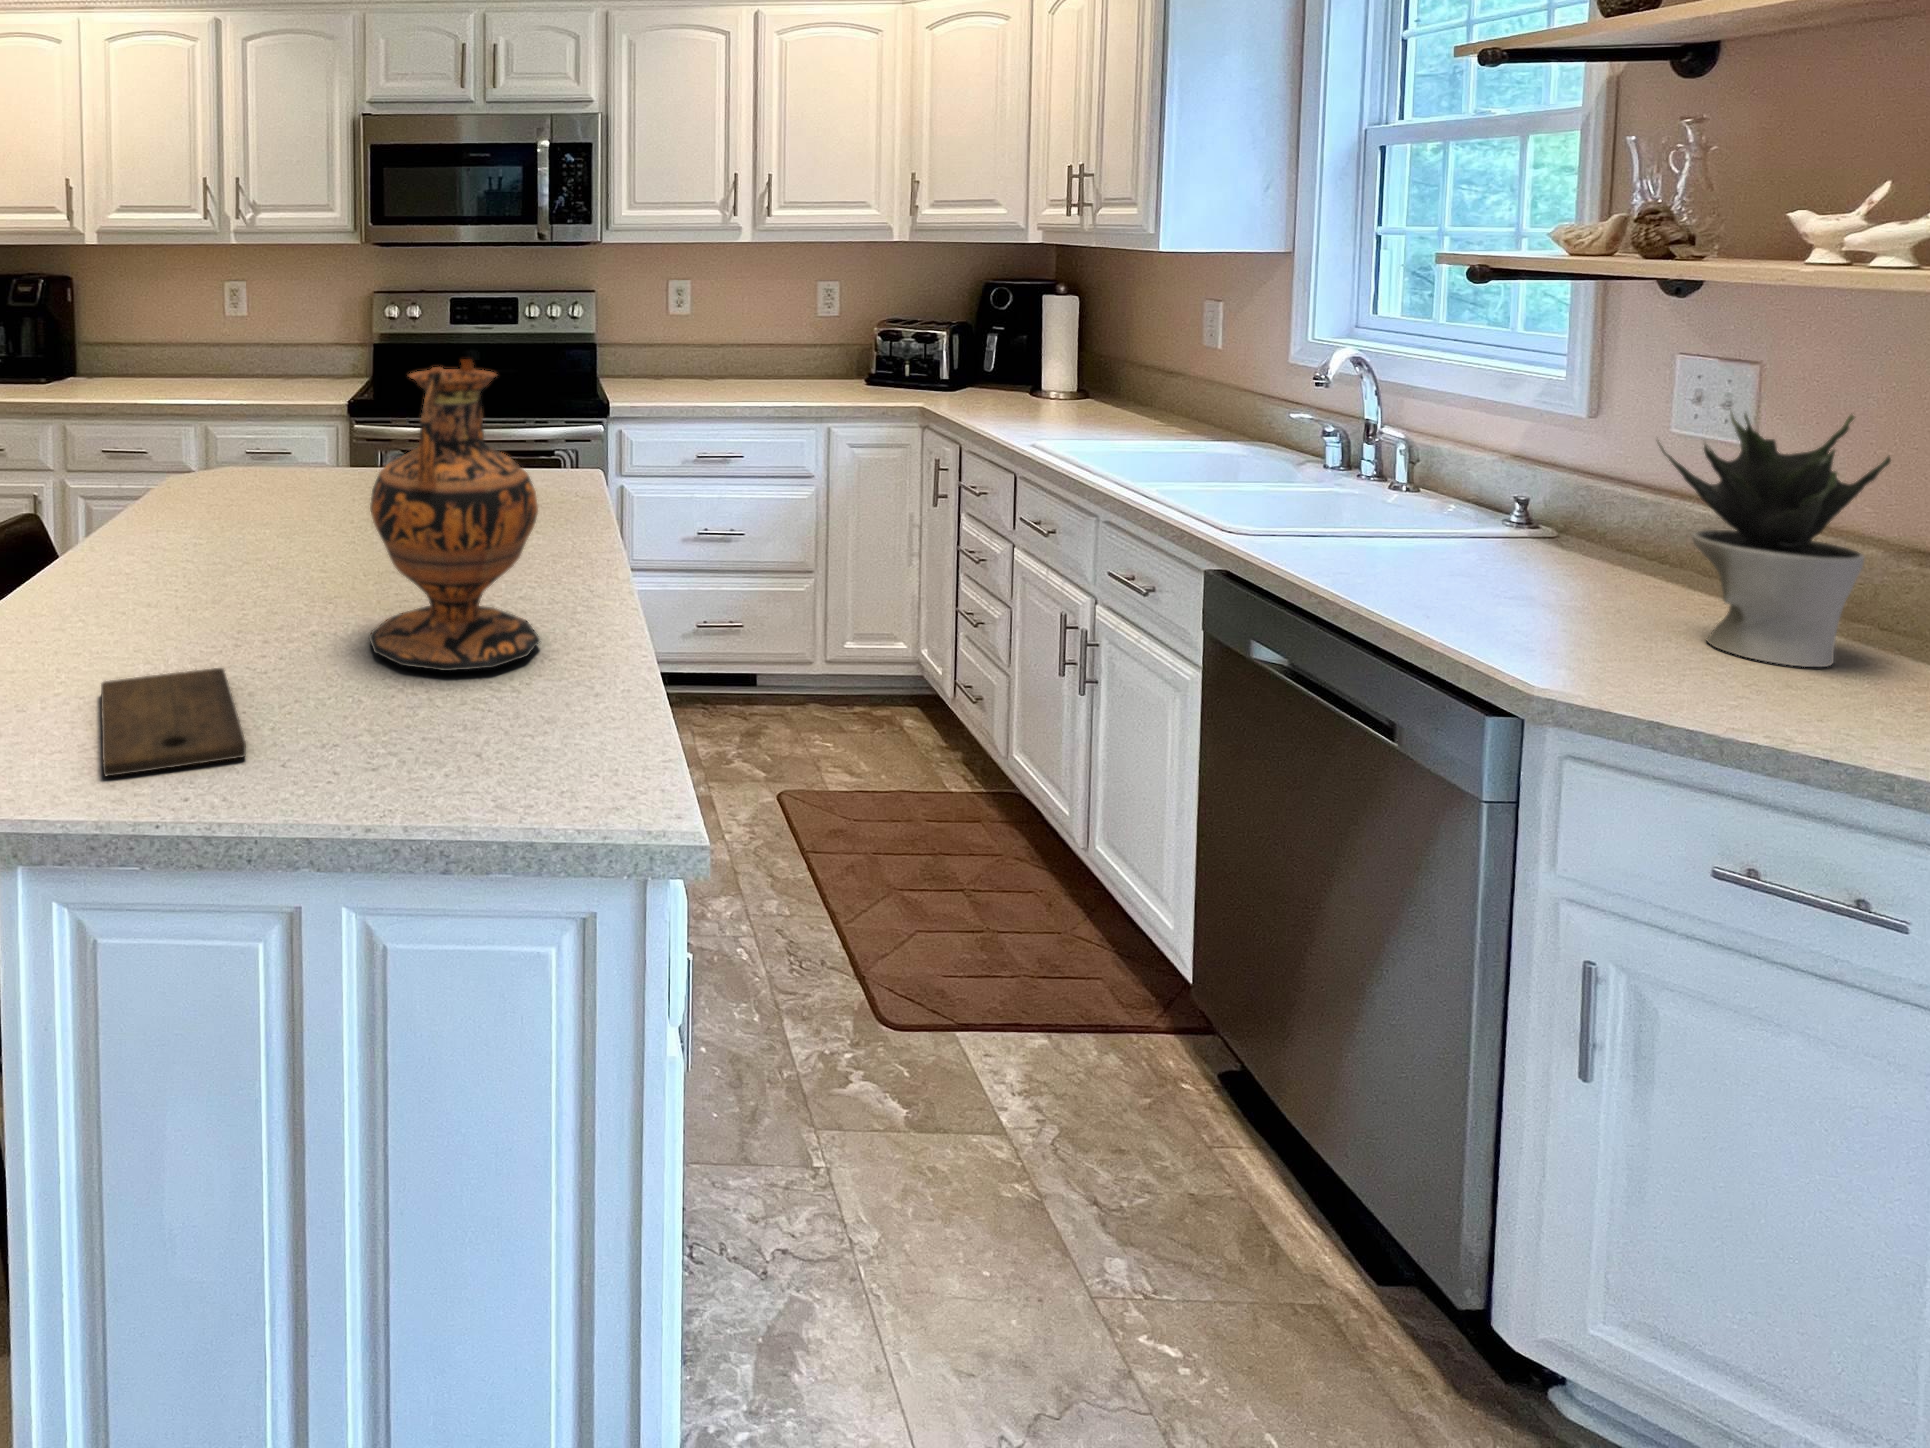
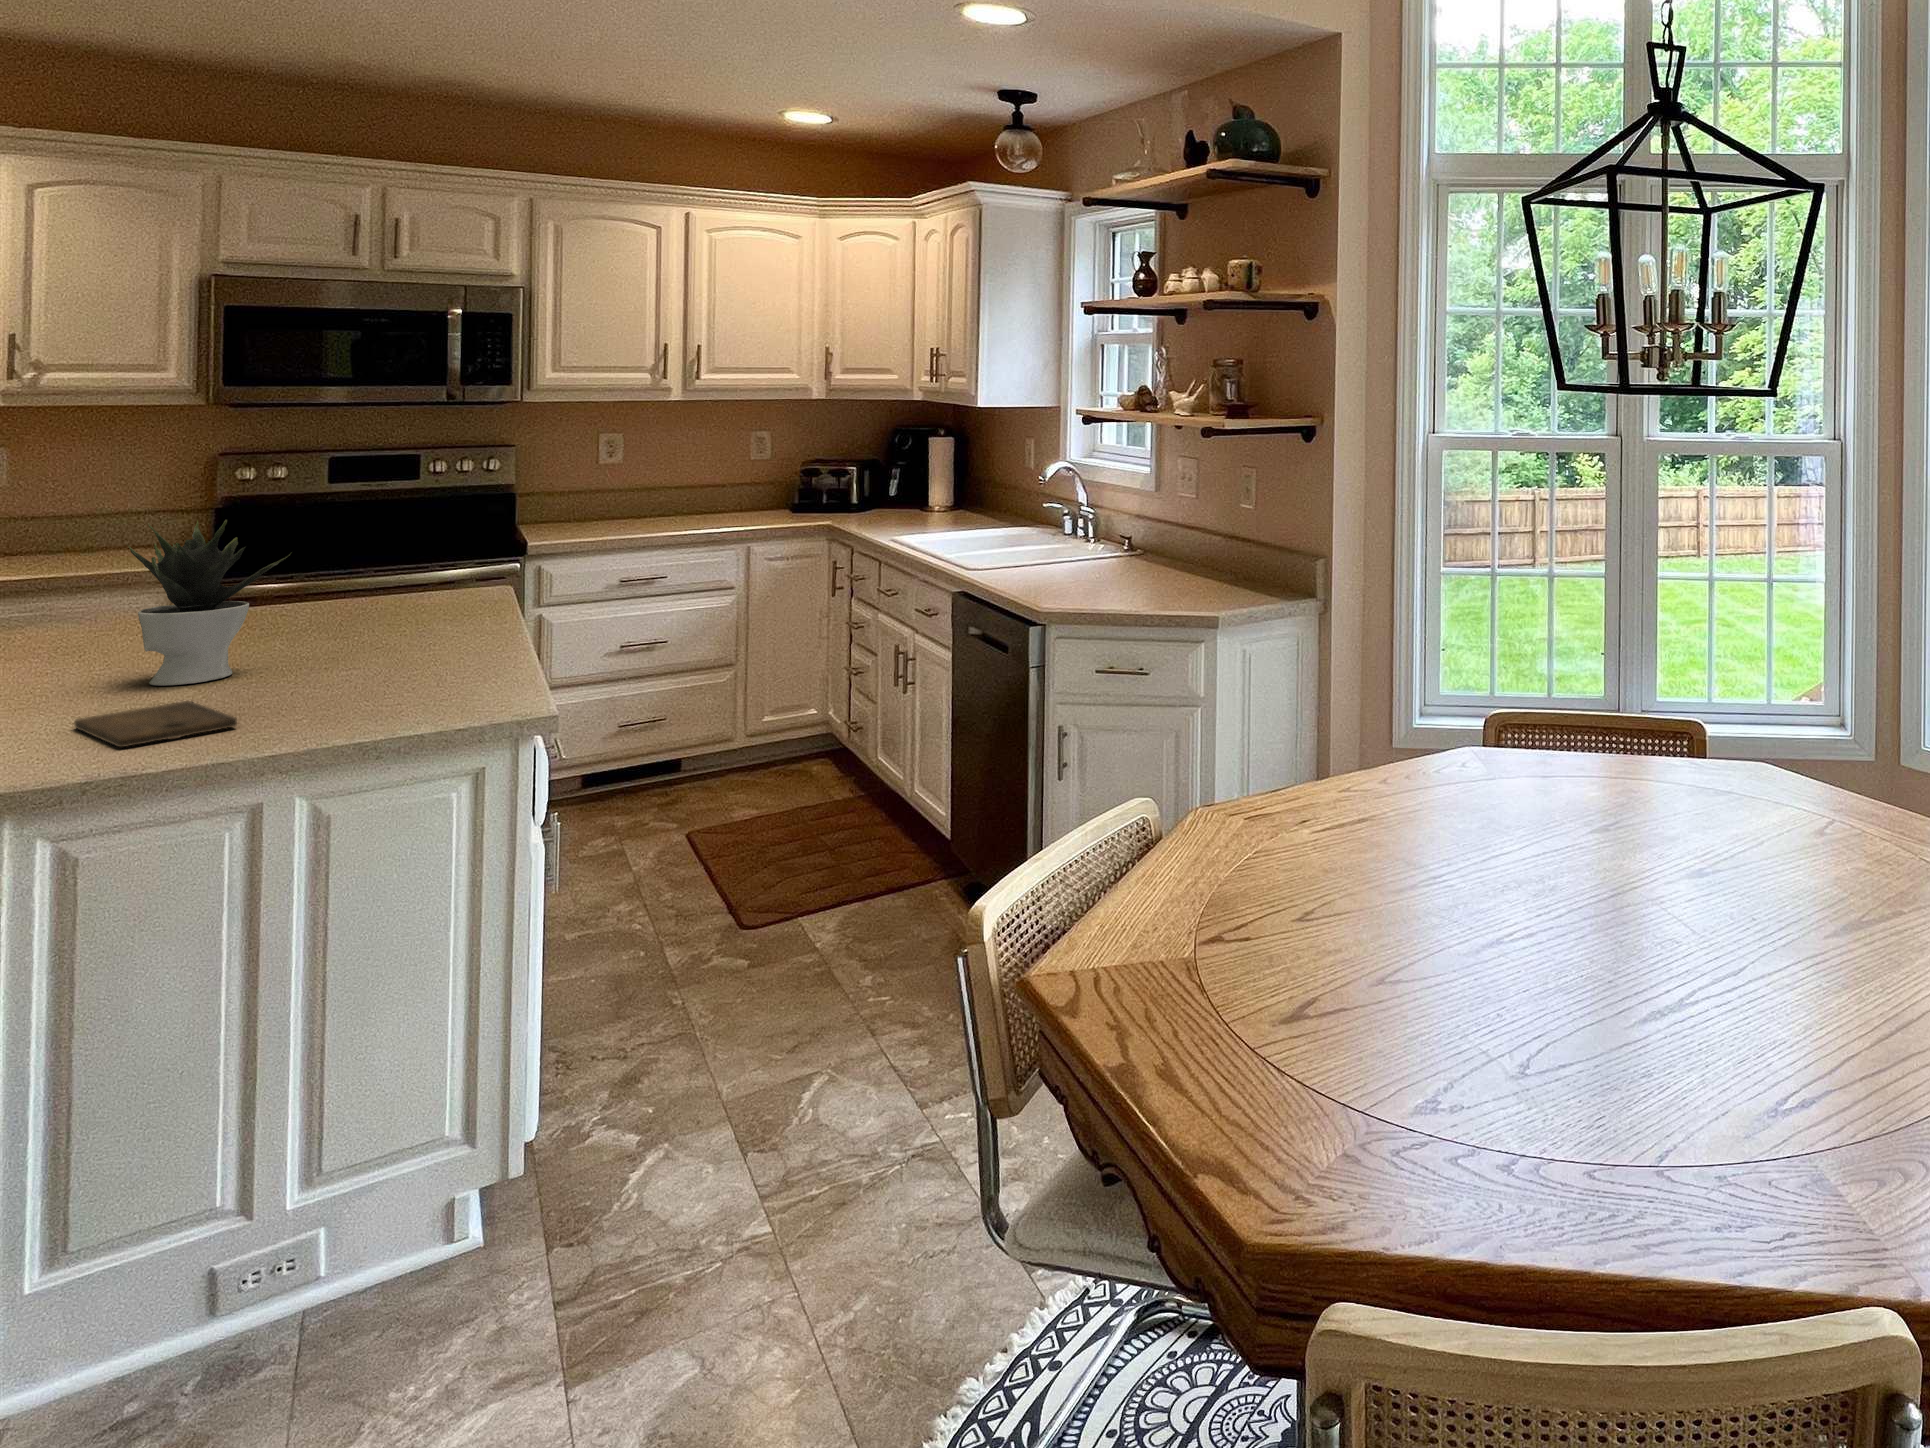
vase: present [369,359,540,671] -> none [313,491,461,683]
potted plant: present [1658,413,1891,667] -> present [128,520,290,685]

